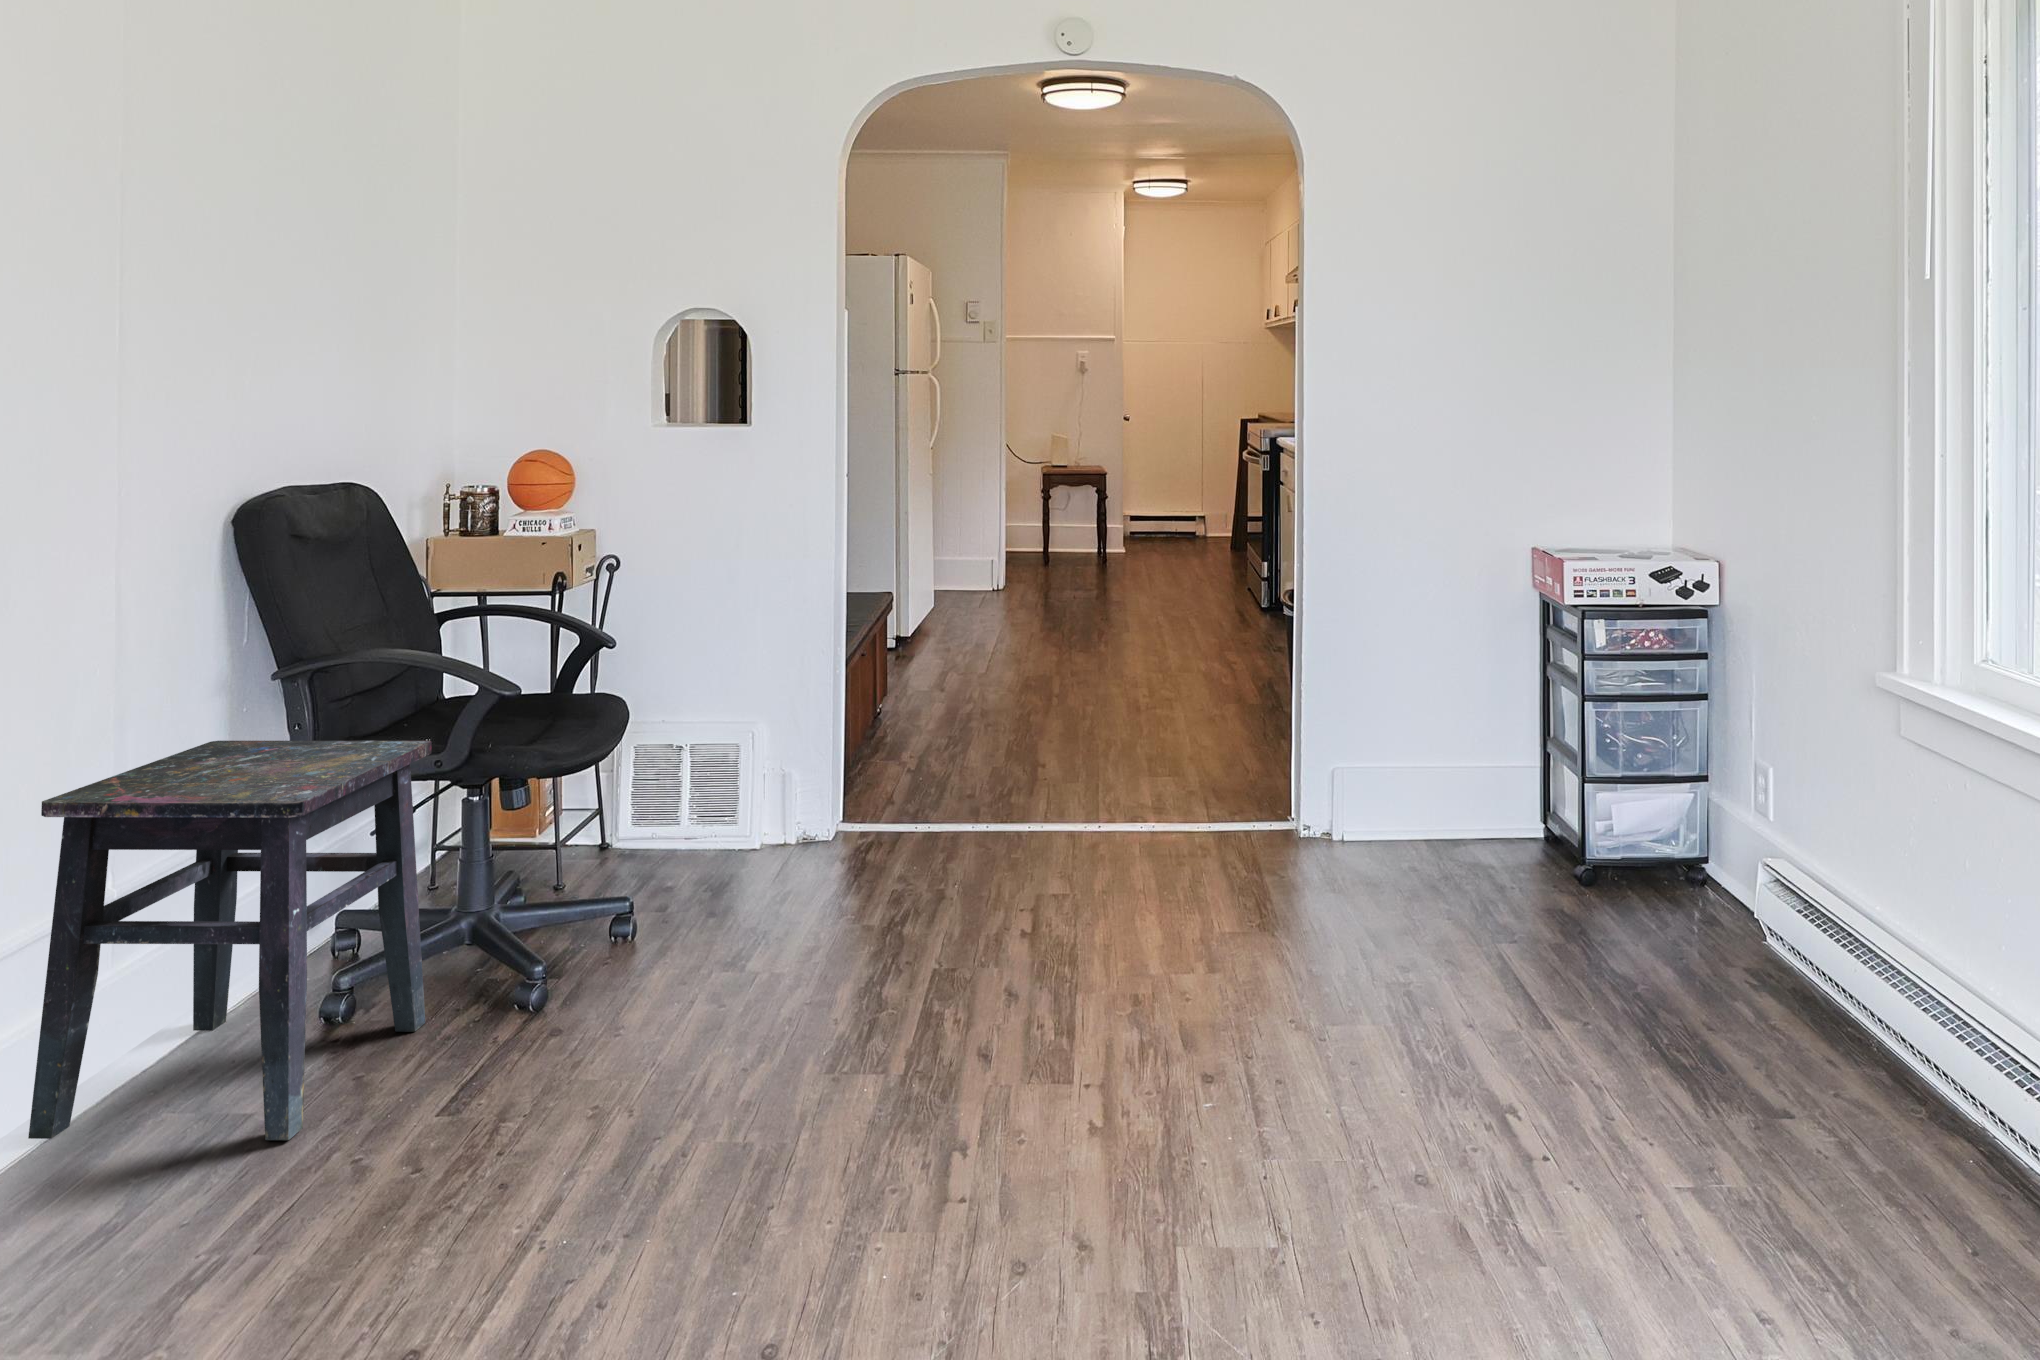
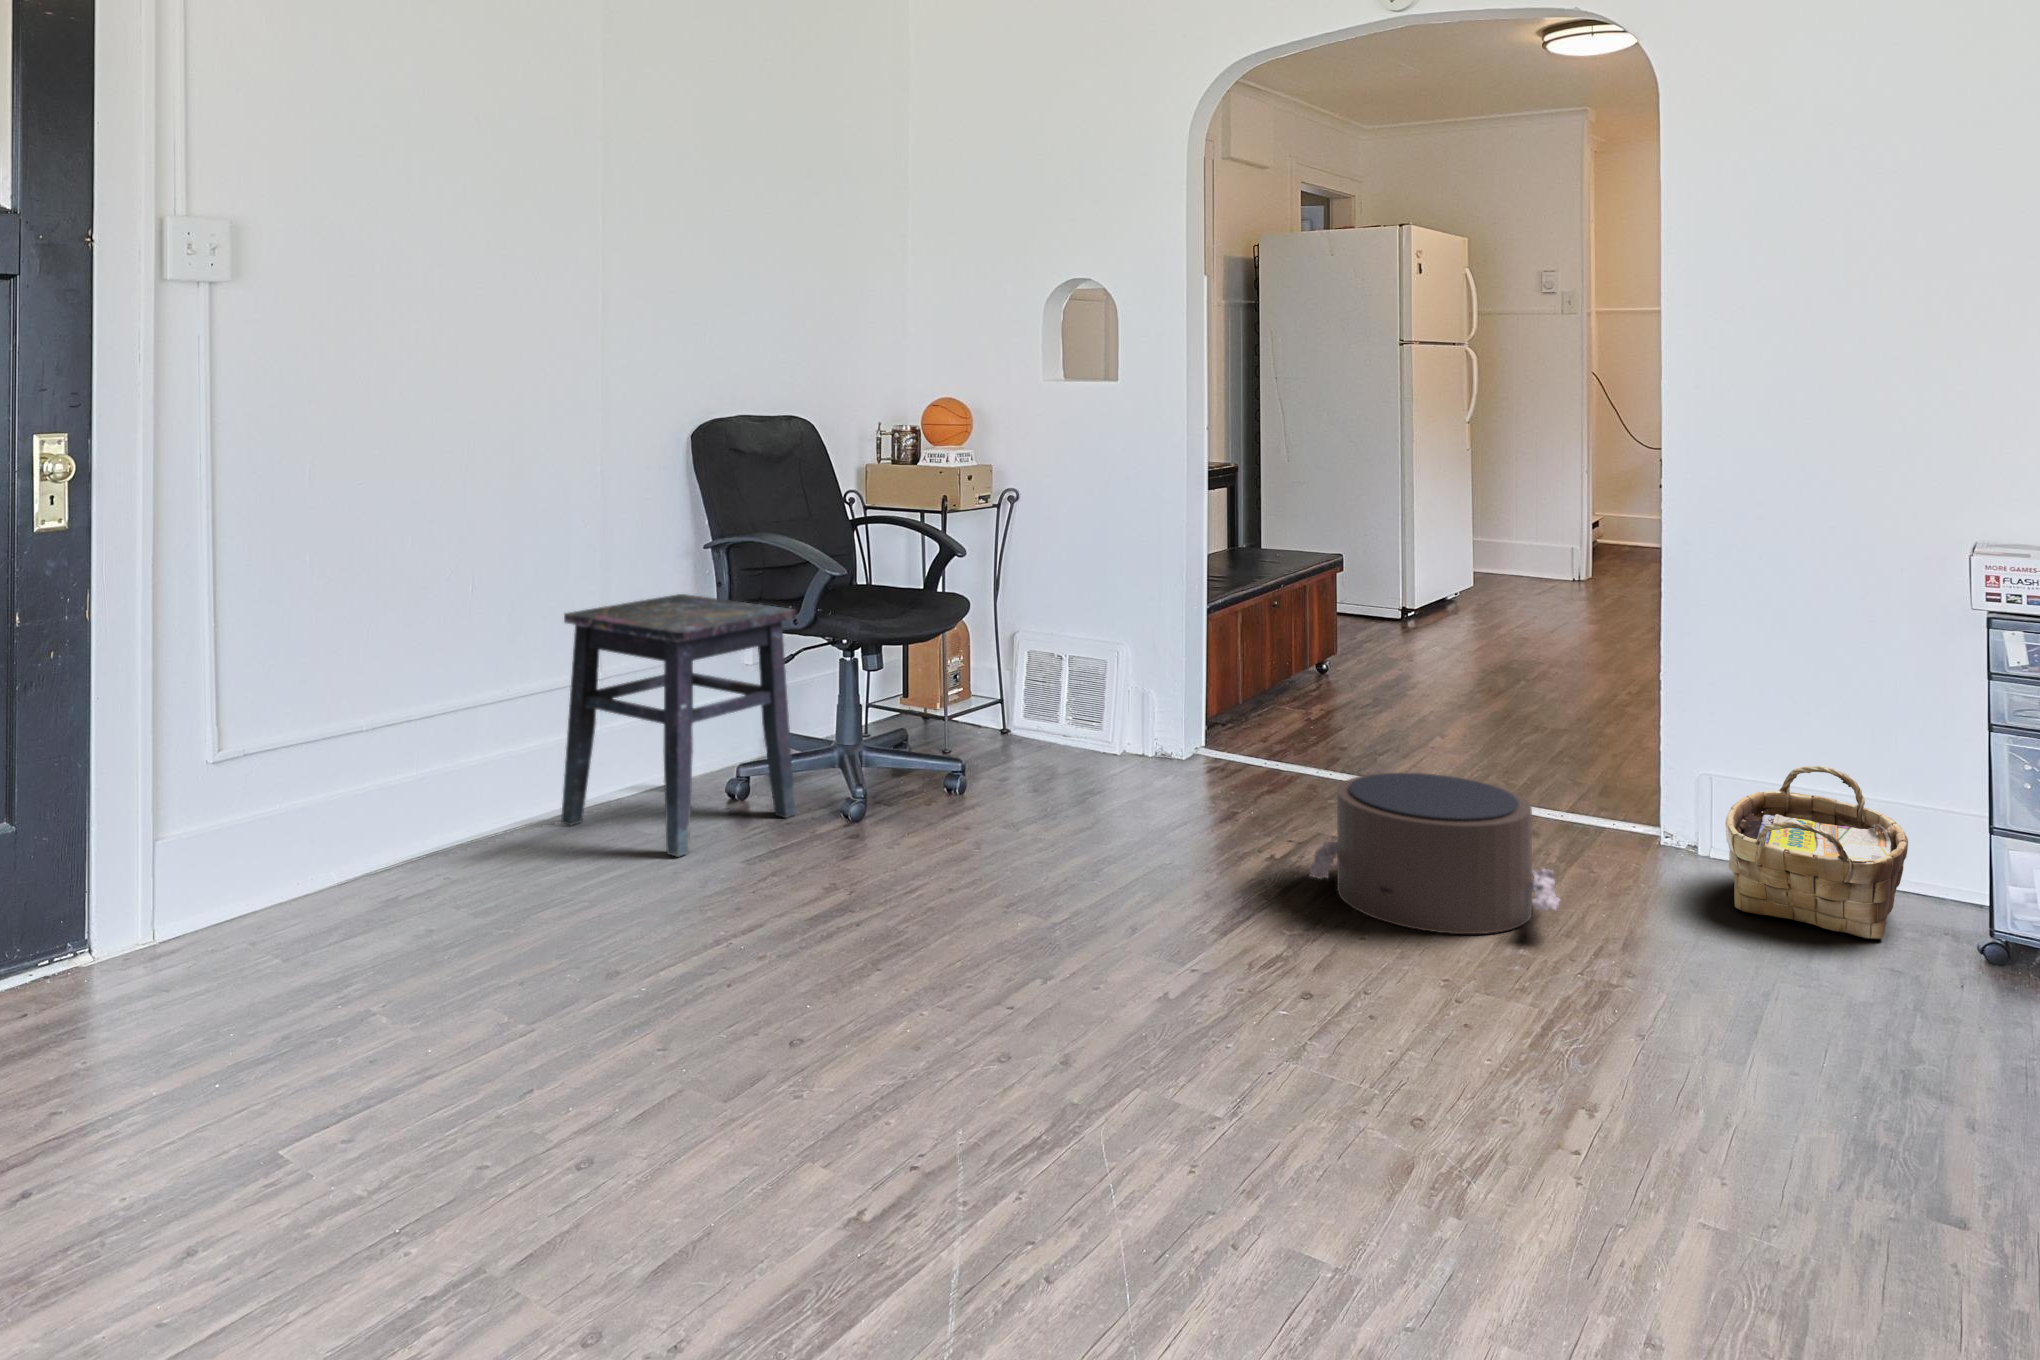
woven basket: none [1384,749,1521,892] -> present [1725,766,1908,939]
pouf: none [1081,814,1328,980] -> present [1310,773,1560,934]

